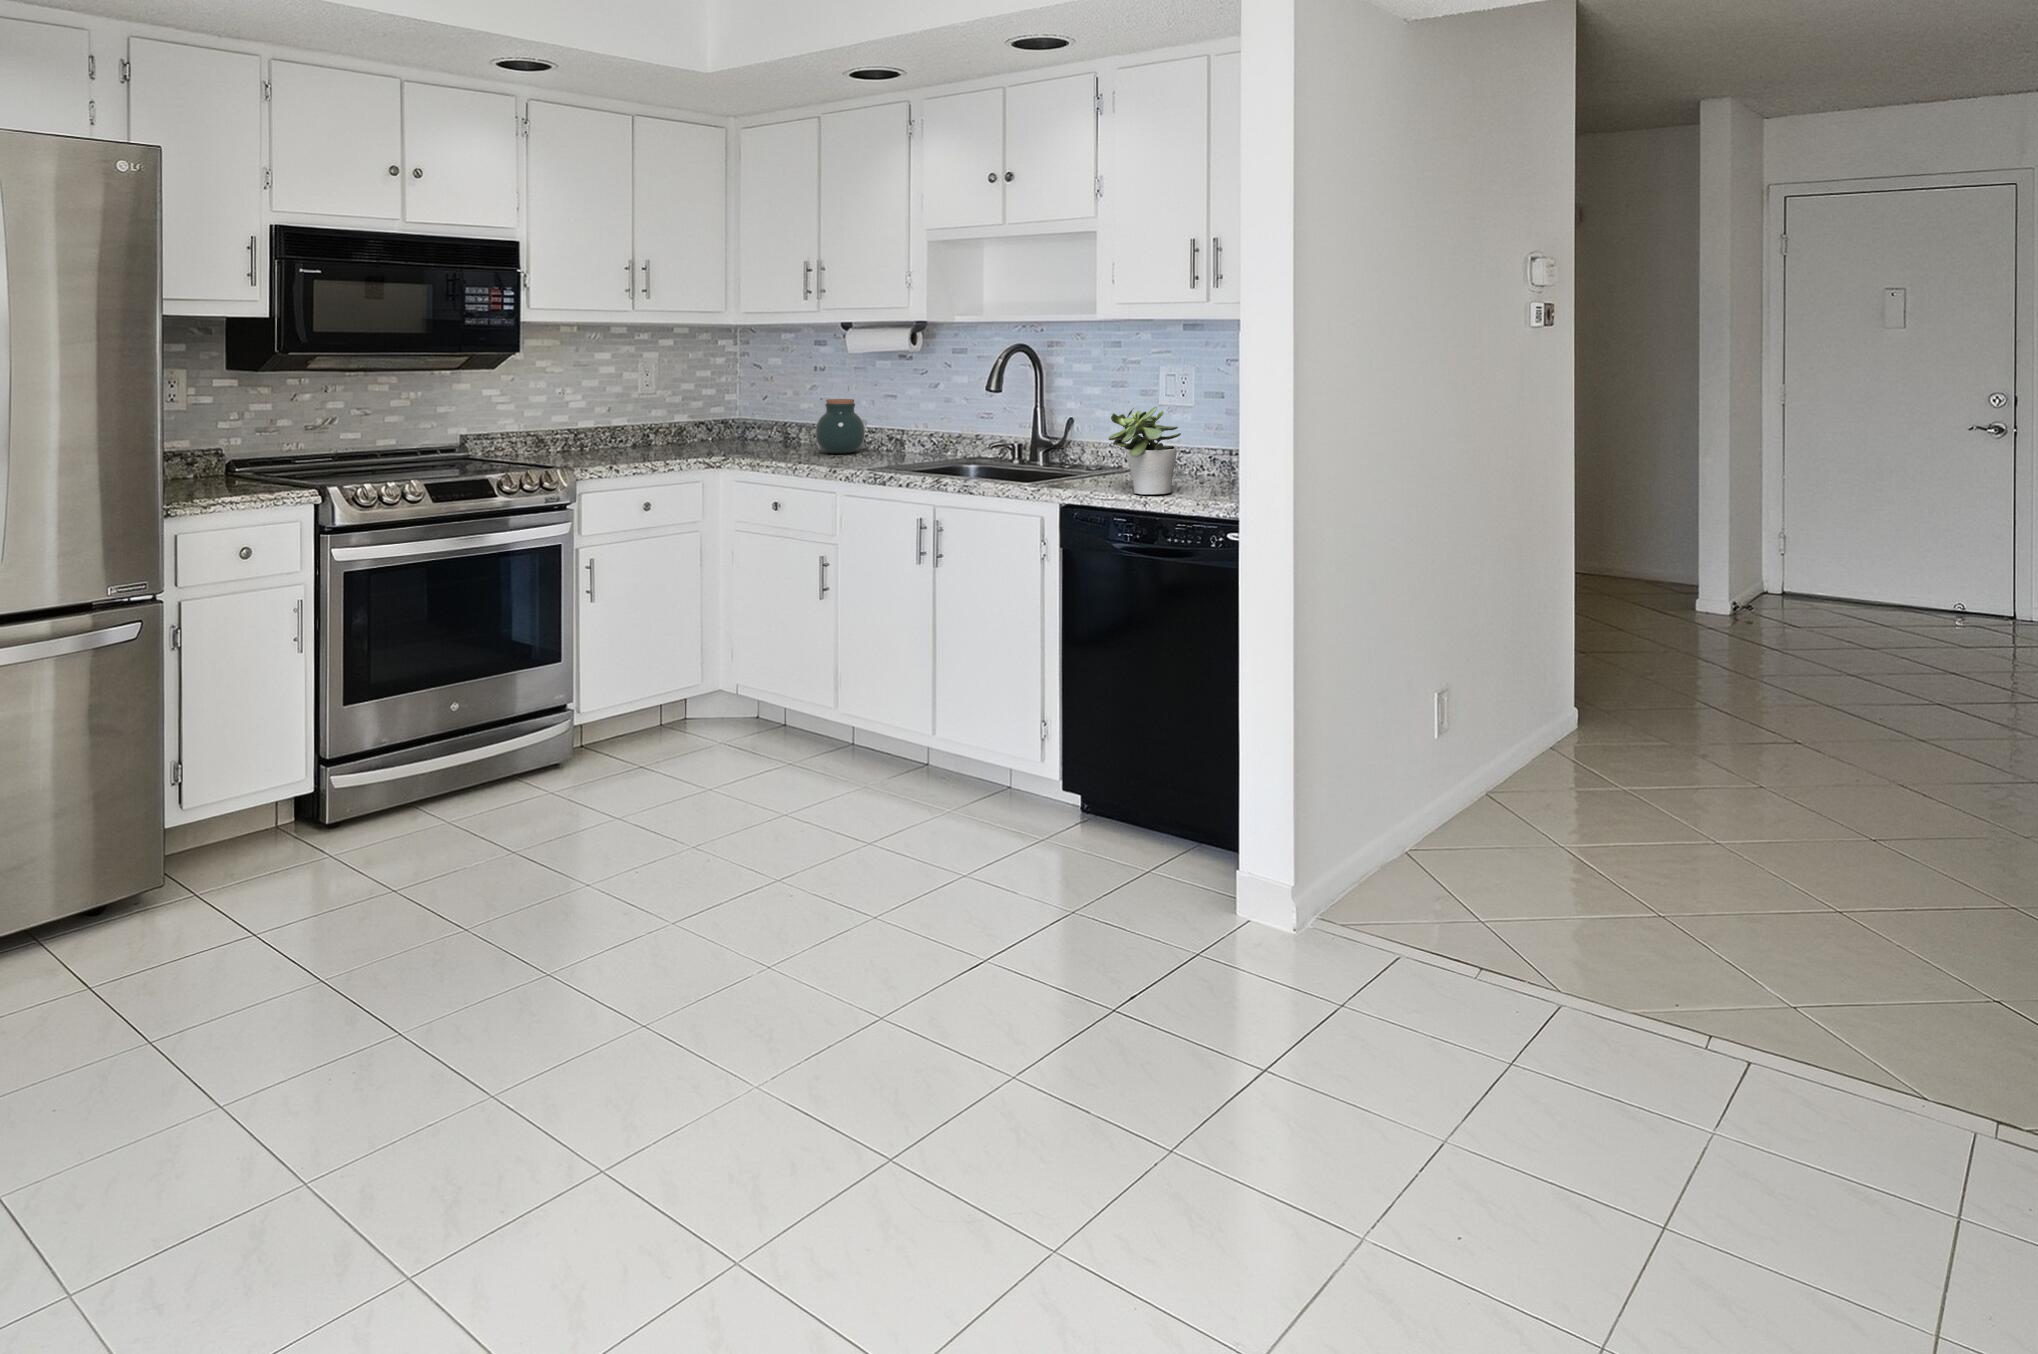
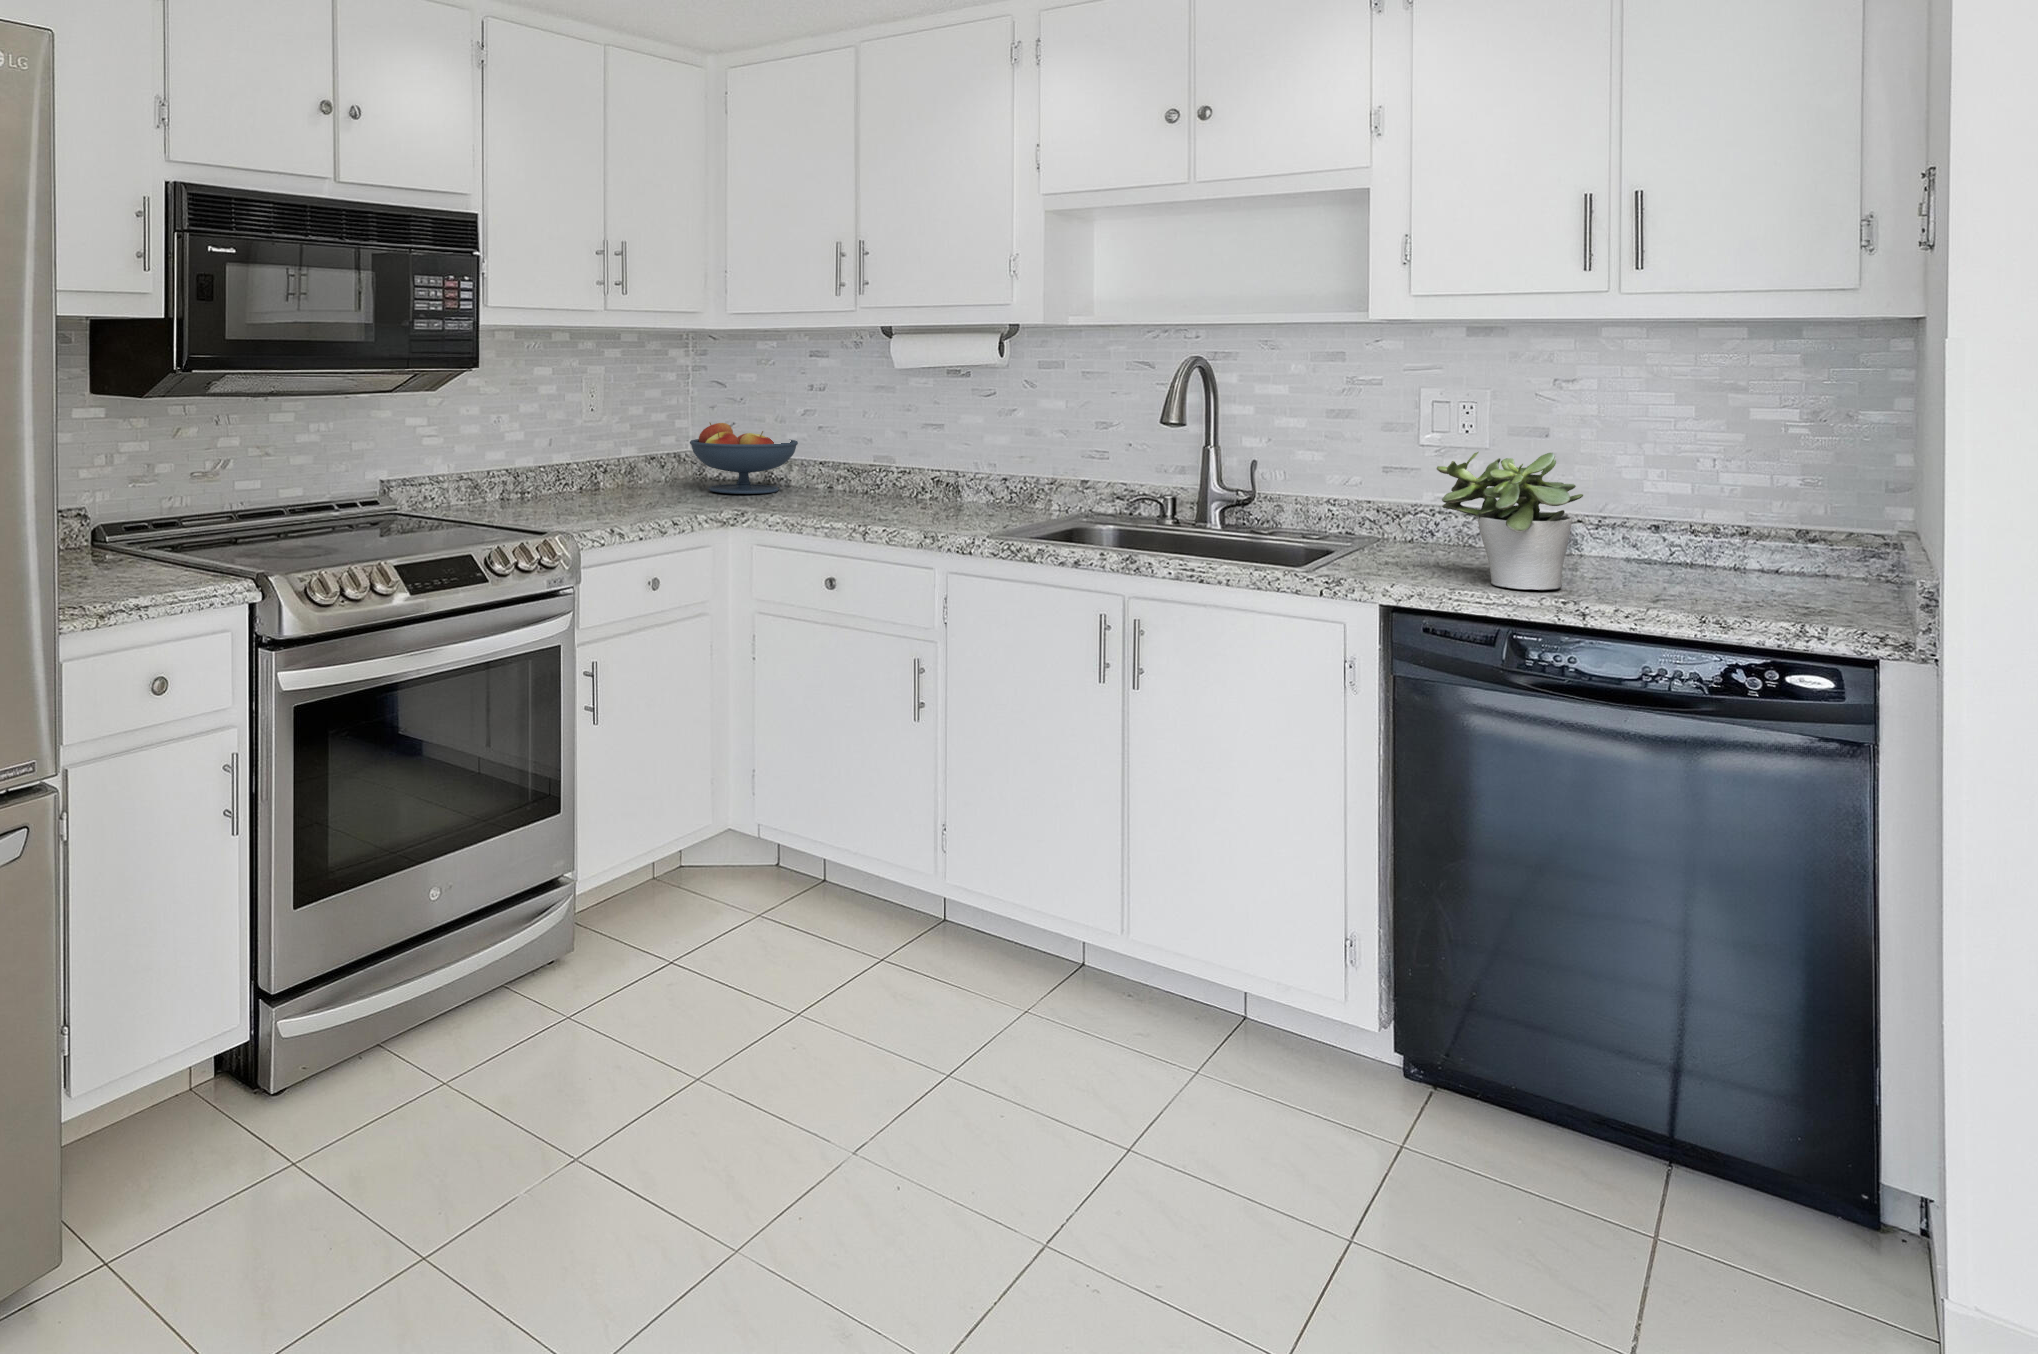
fruit bowl: none [721,396,802,449] -> present [690,423,798,494]
jar: present [816,399,865,454] -> none [839,428,906,502]

